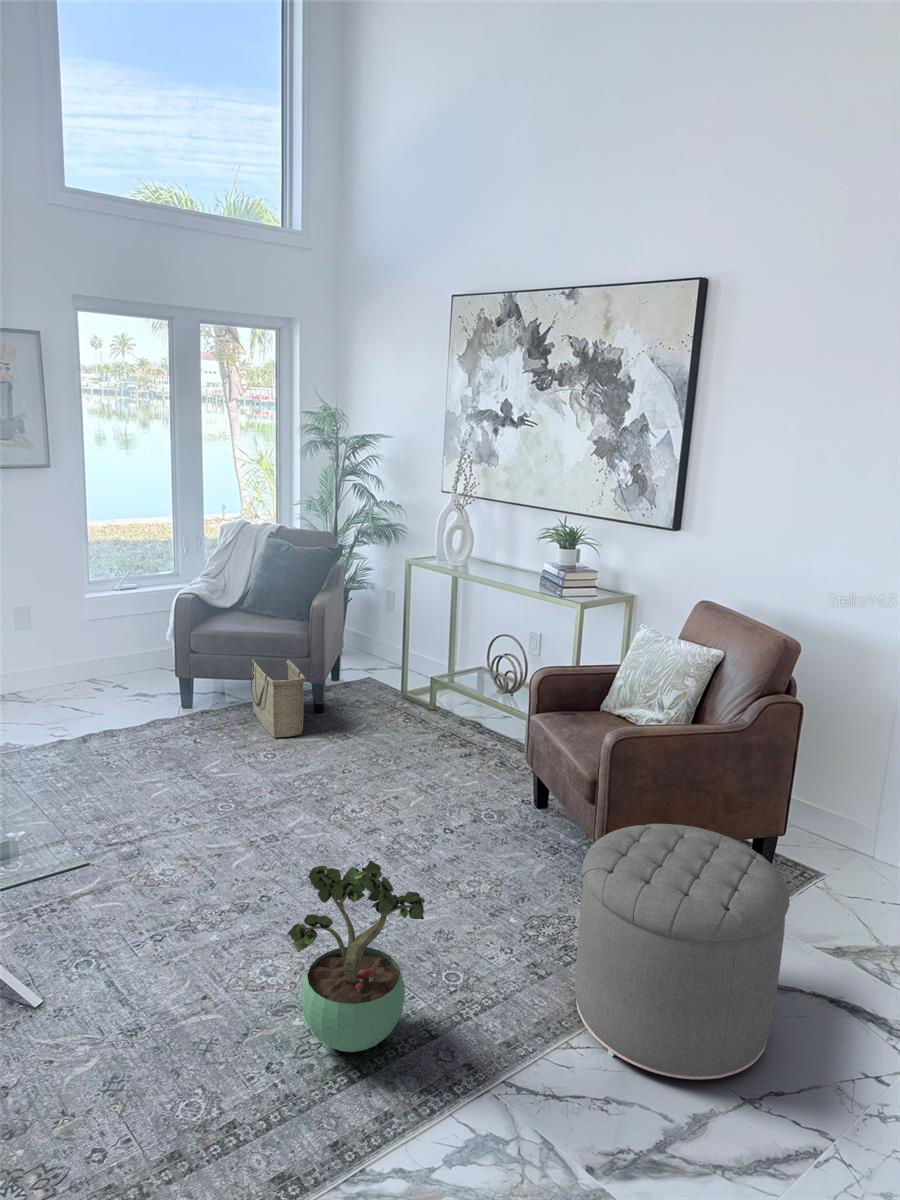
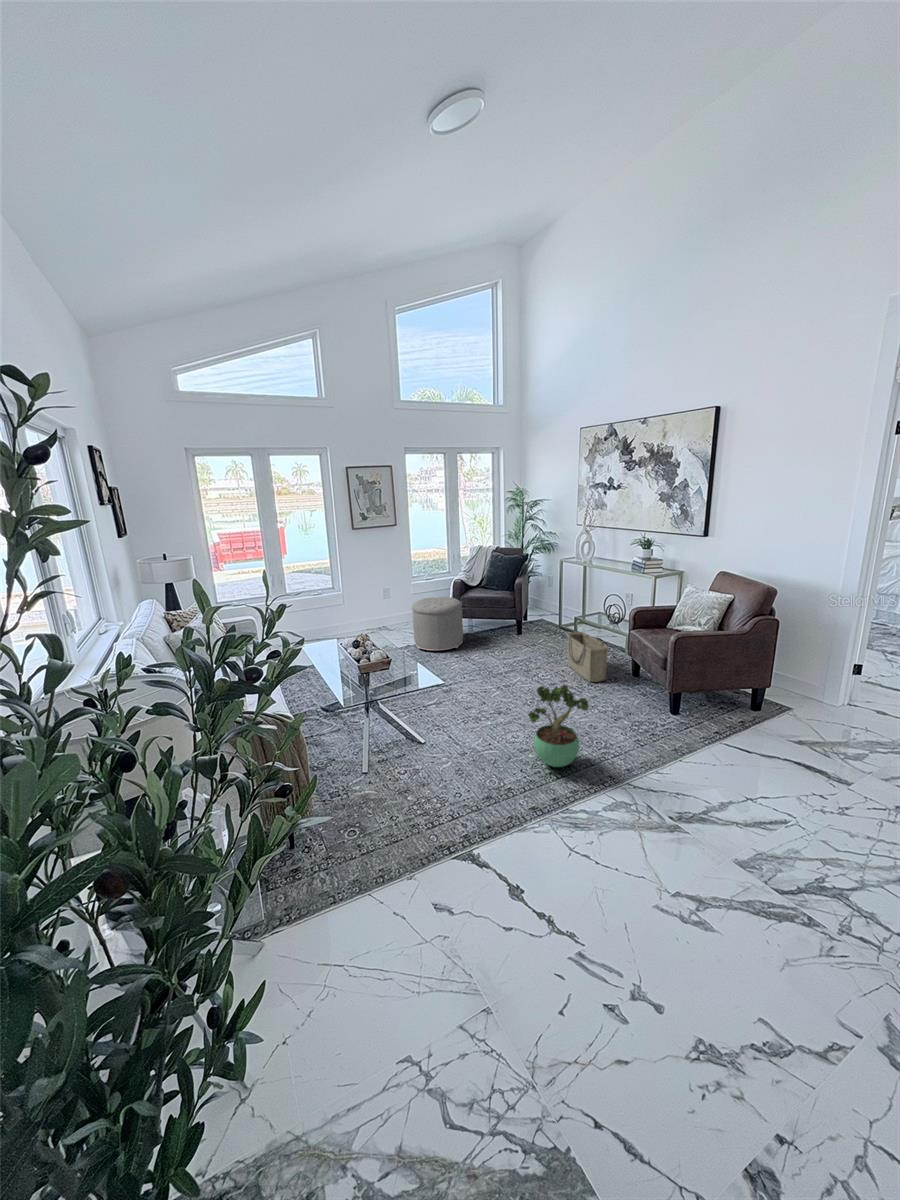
basket: present [251,659,306,738] -> present [566,632,609,682]
ottoman: present [575,824,789,1079] -> present [412,597,463,650]

